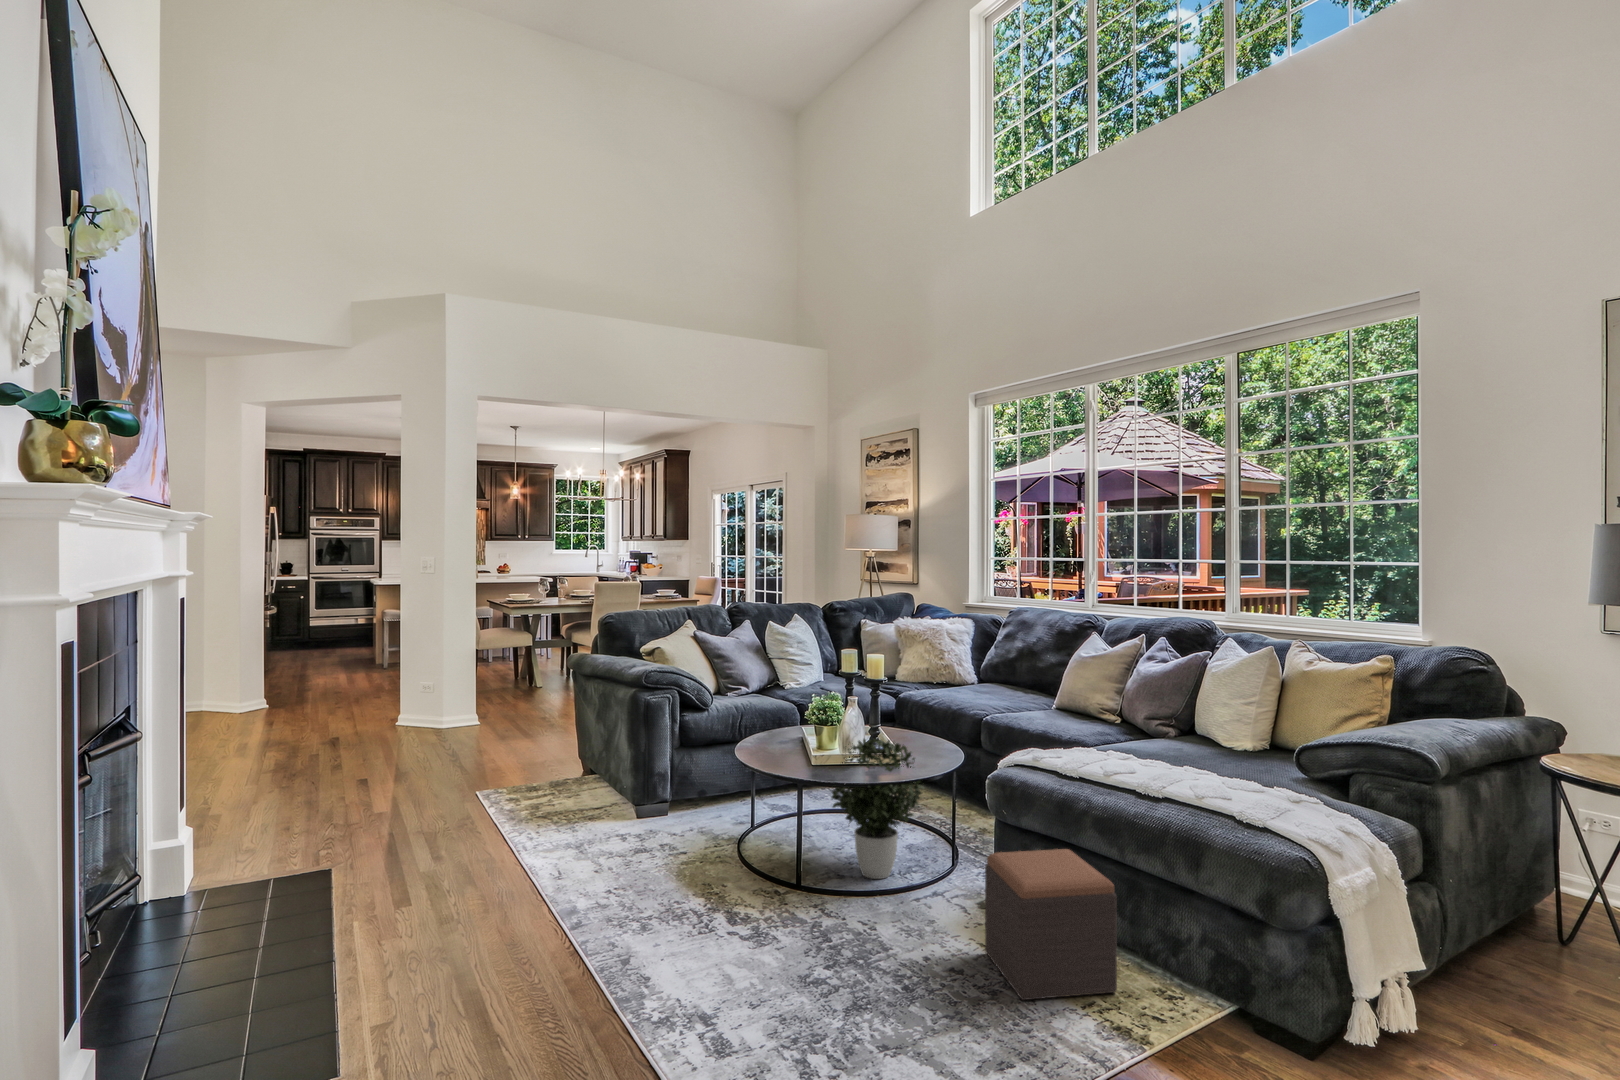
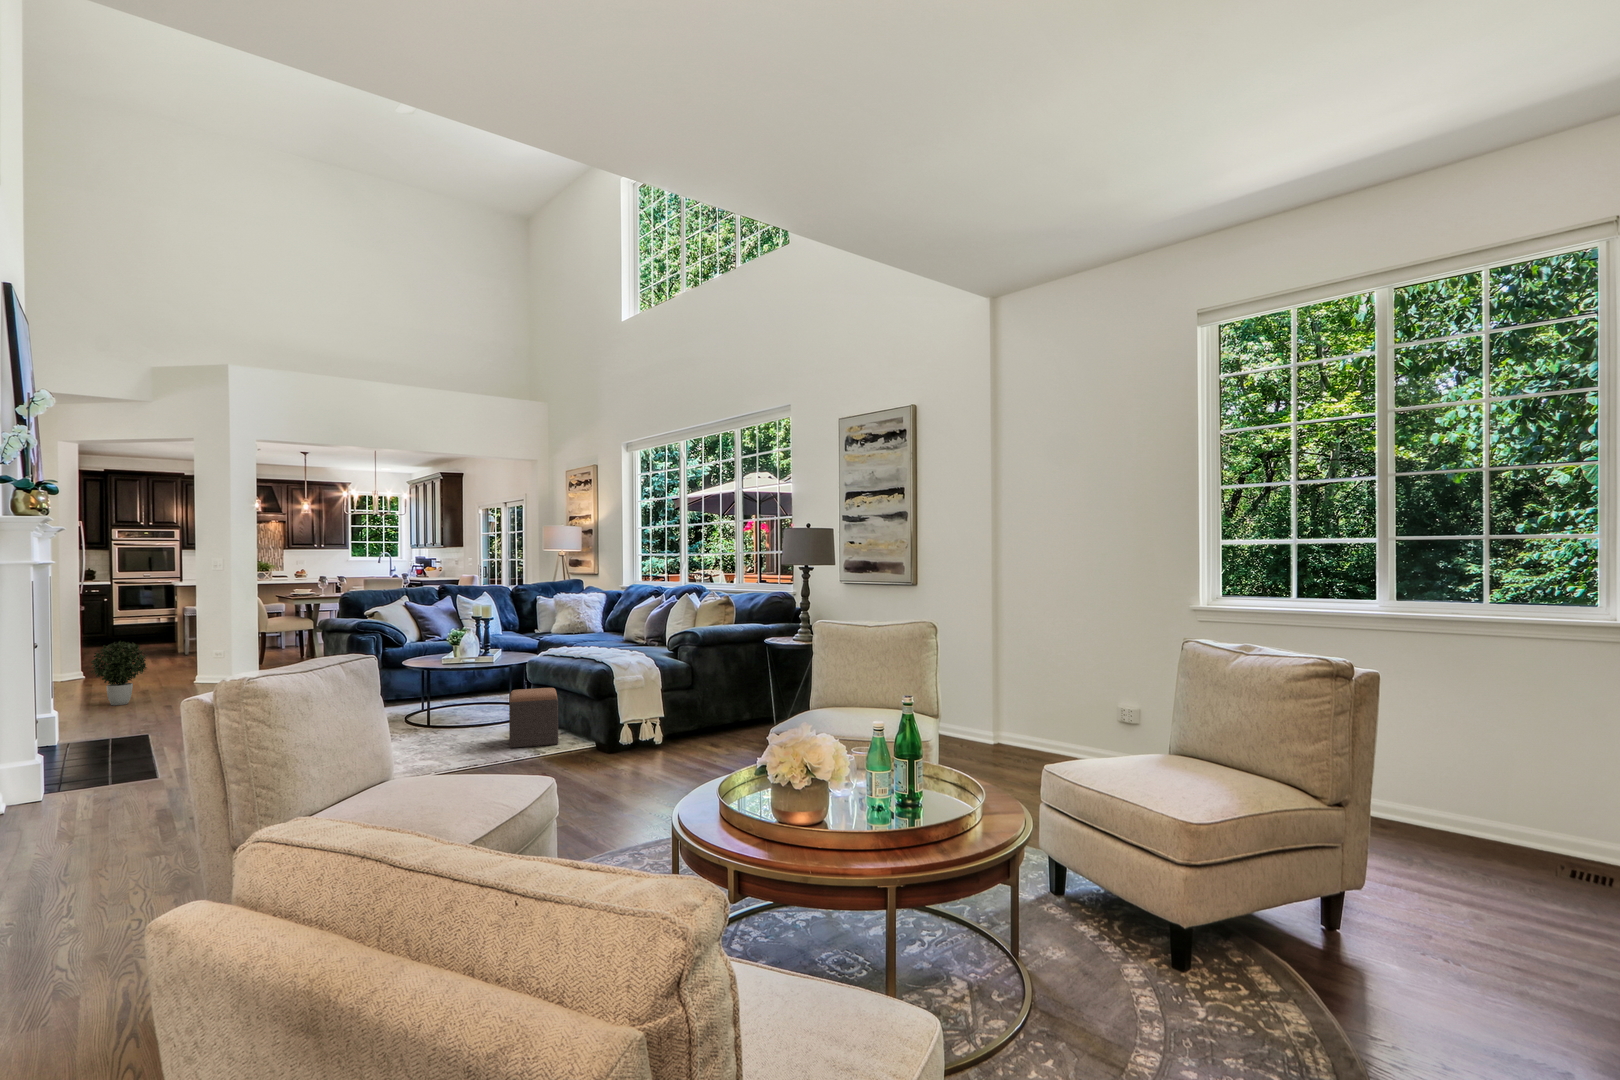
potted plant: present [831,738,924,879] -> present [91,641,147,705]

